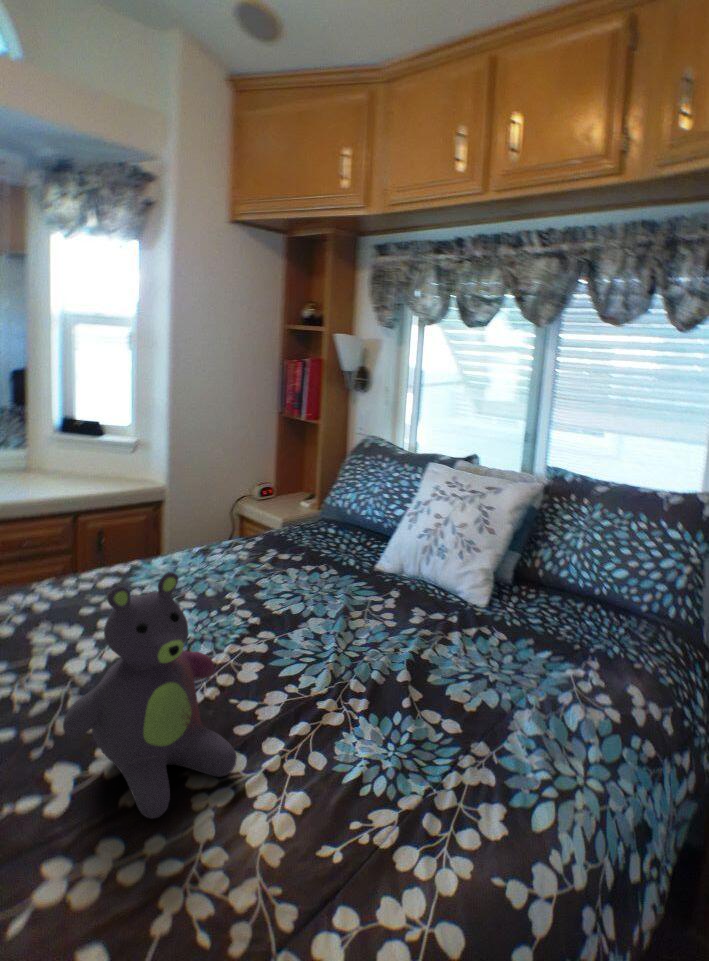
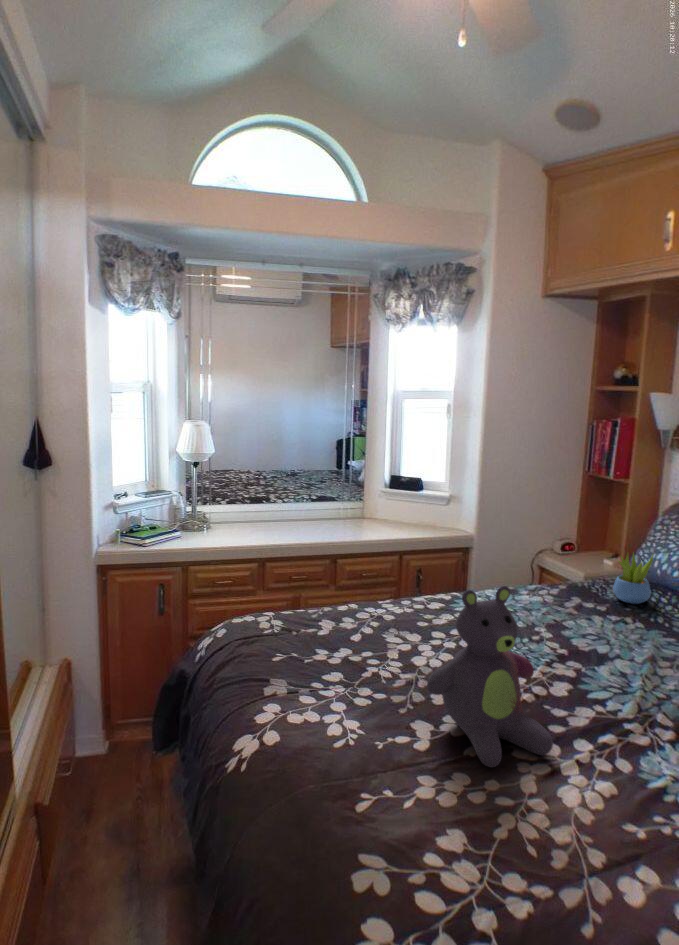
succulent plant: none [308,496,345,550] -> present [613,554,653,604]

